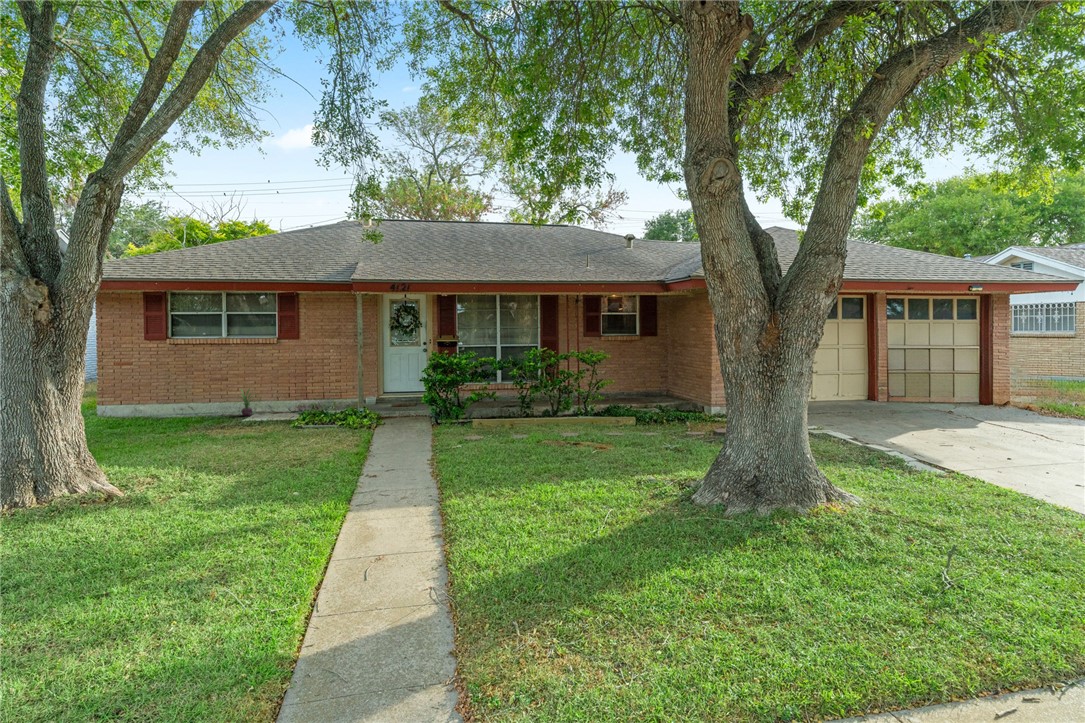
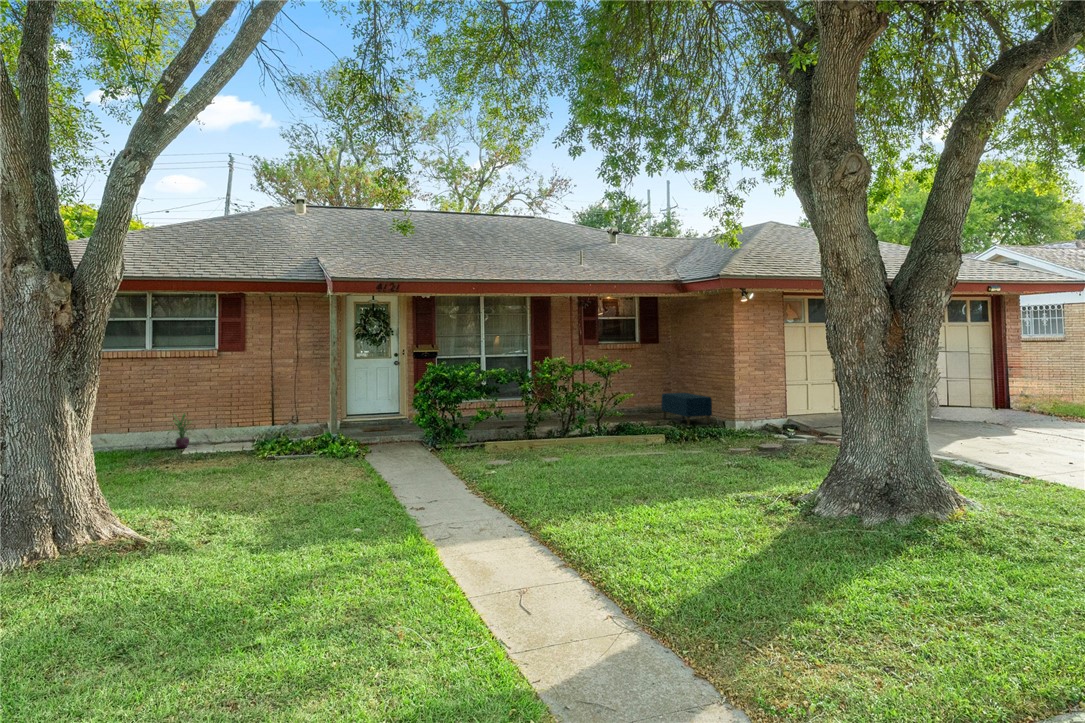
bench: none [653,380,693,410] -> present [662,393,712,425]

